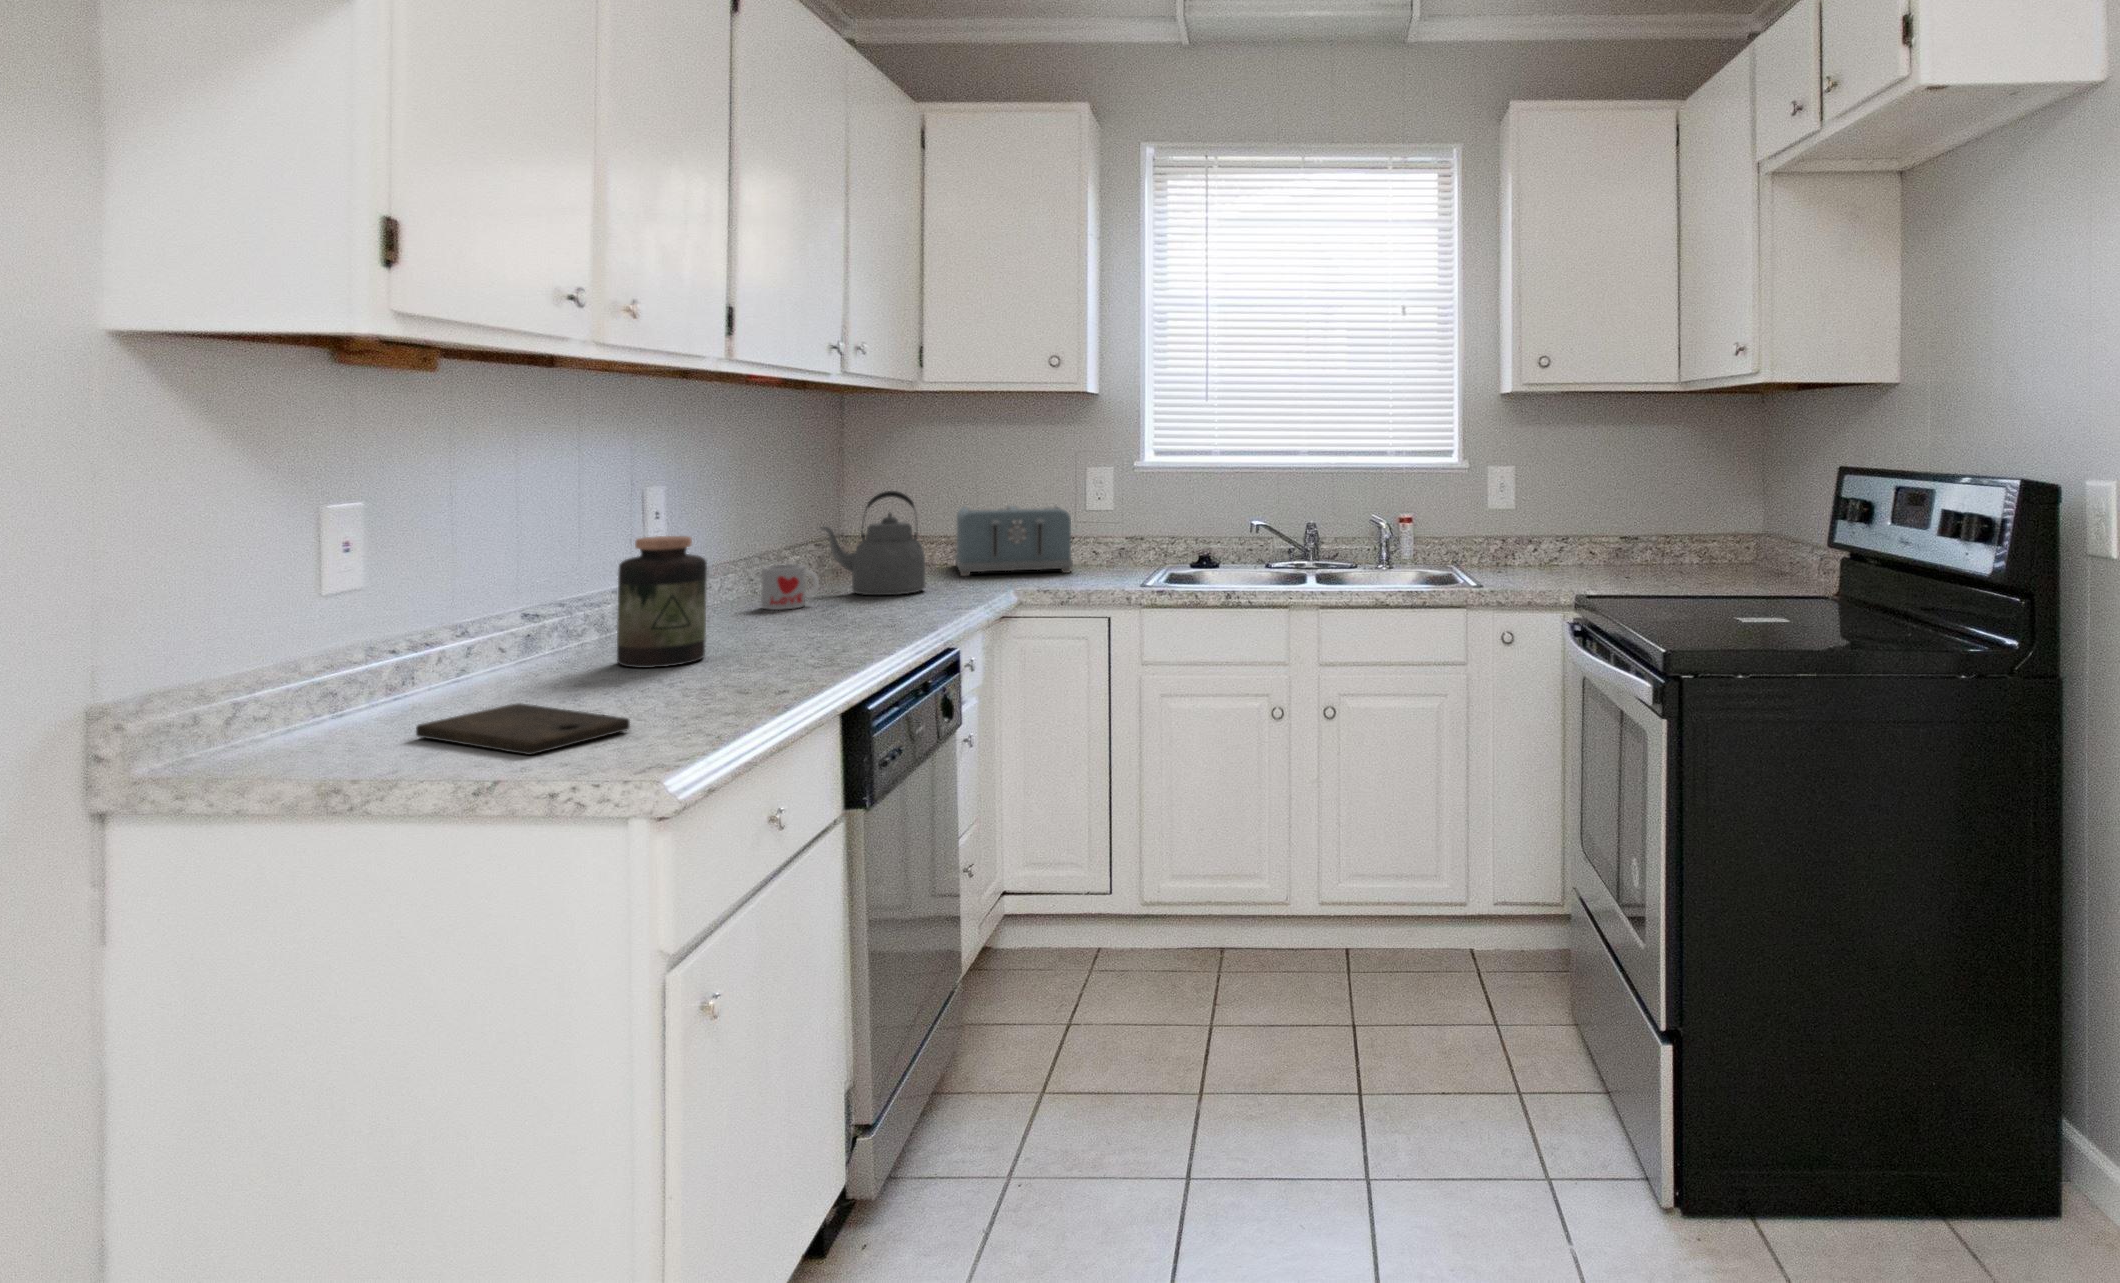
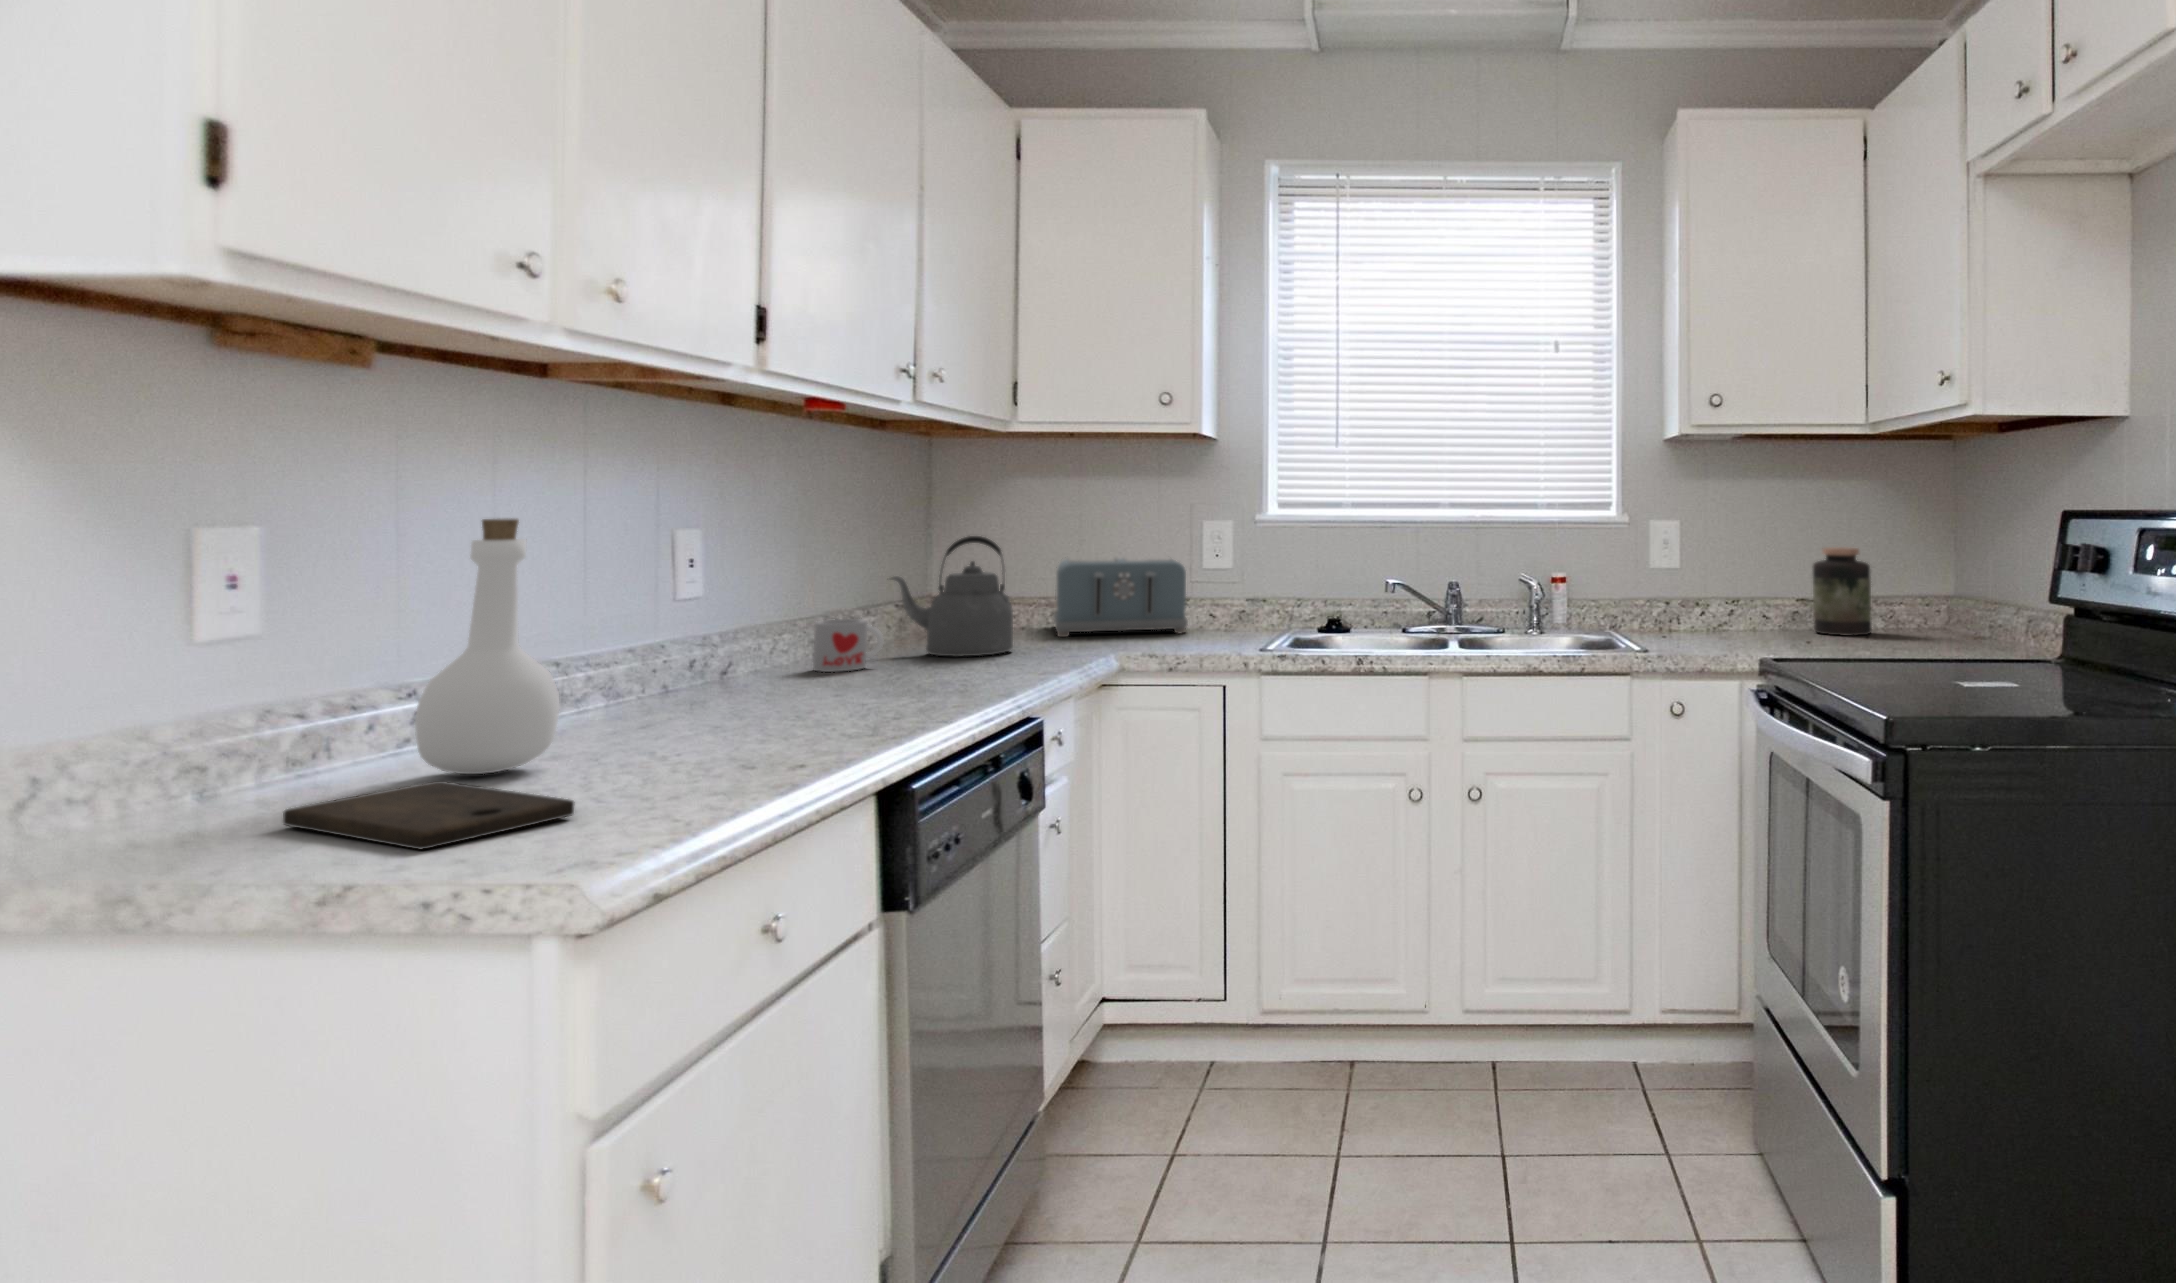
bottle: none [489,496,594,698] -> present [415,518,560,774]
jar: present [617,536,707,668] -> present [1813,547,1872,636]

